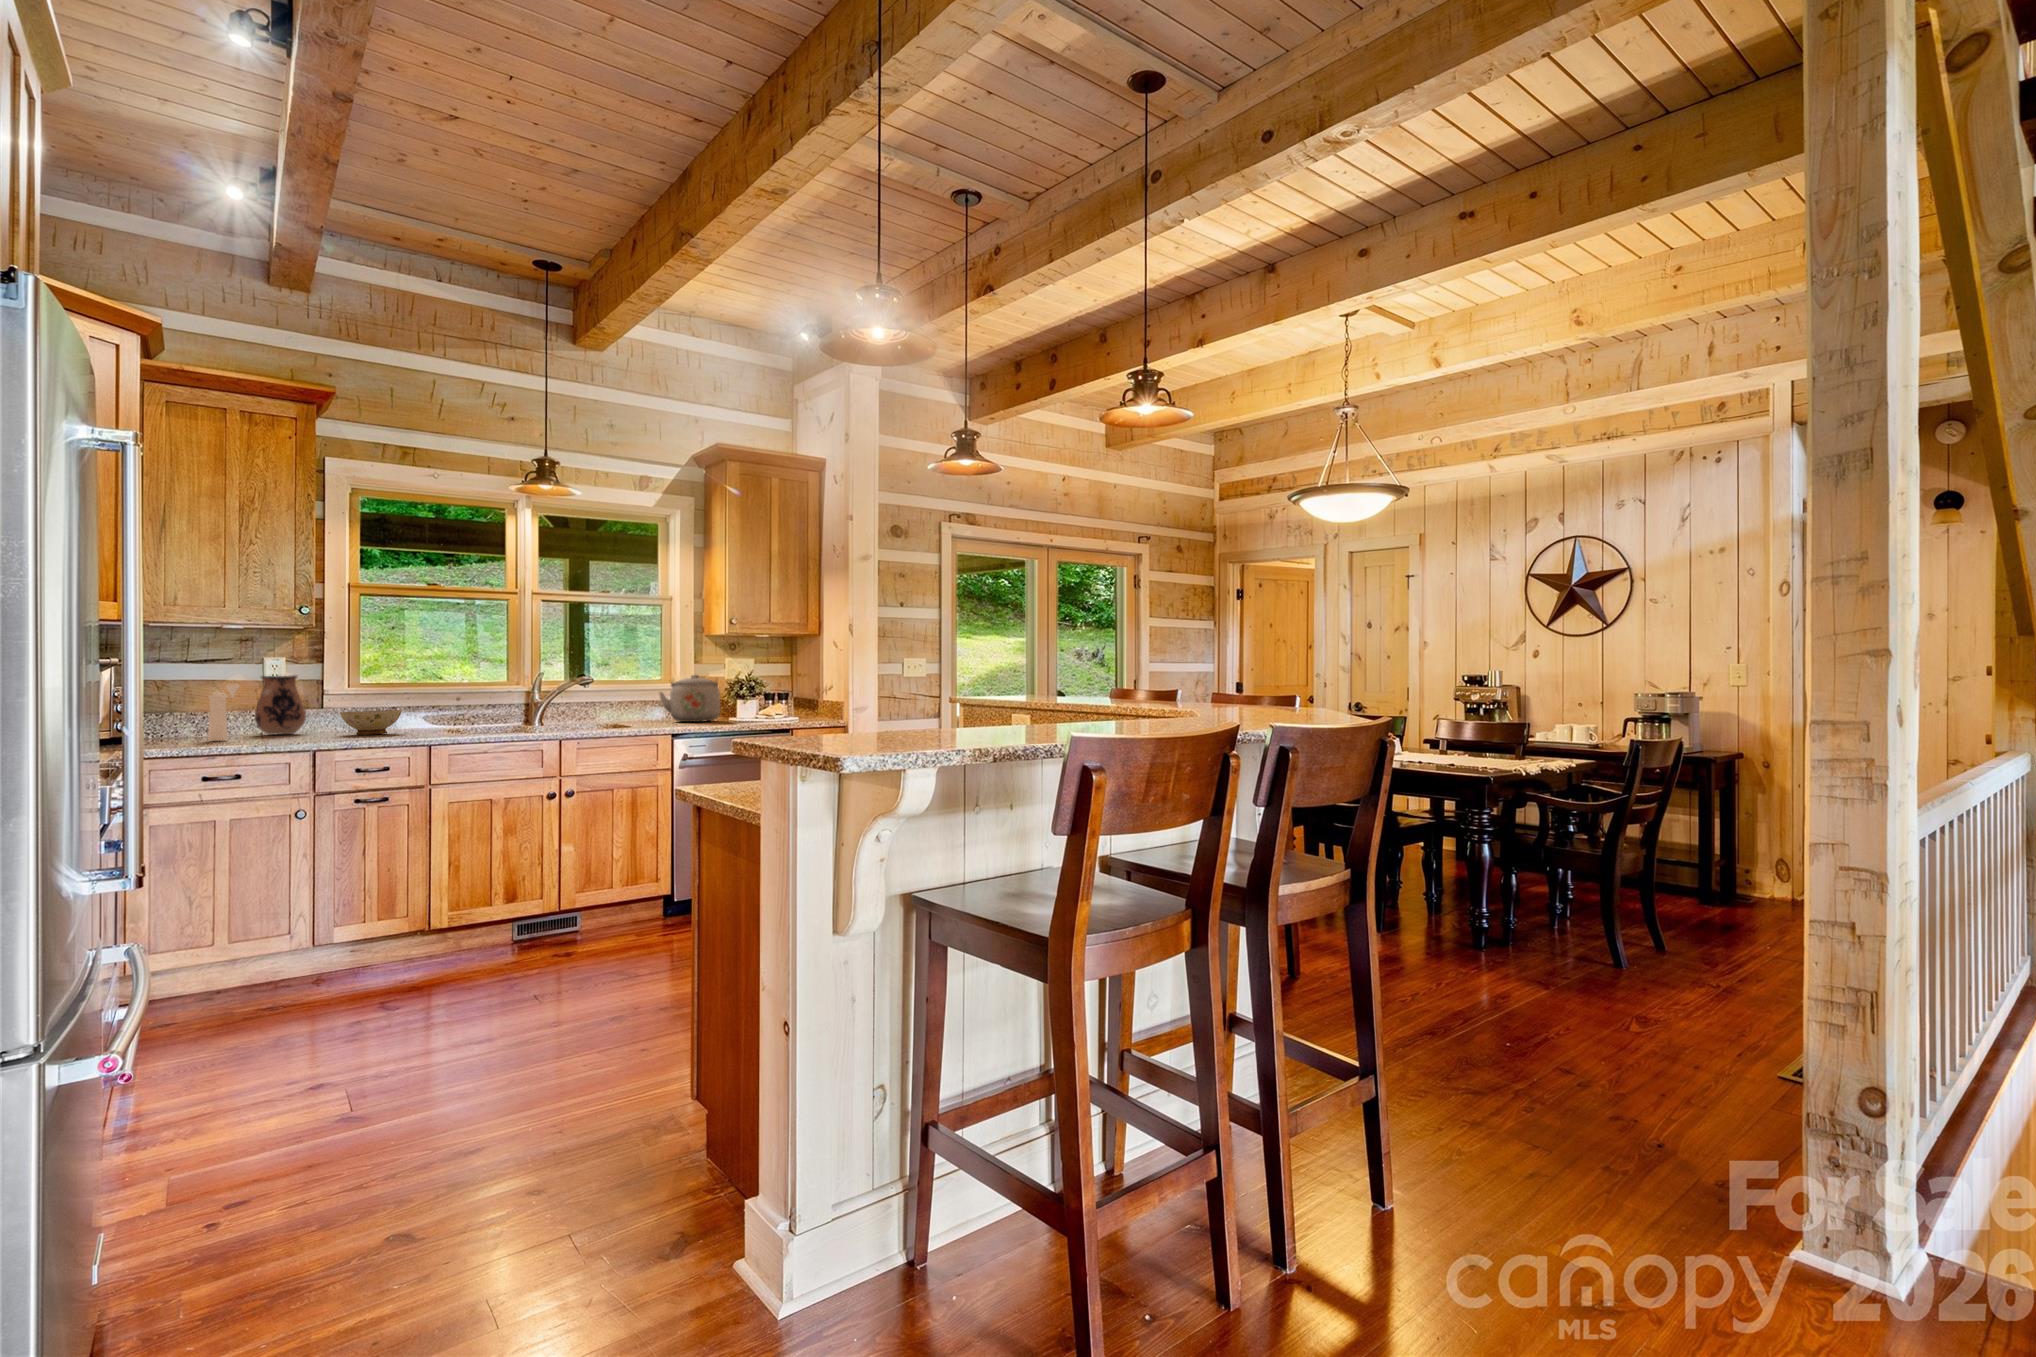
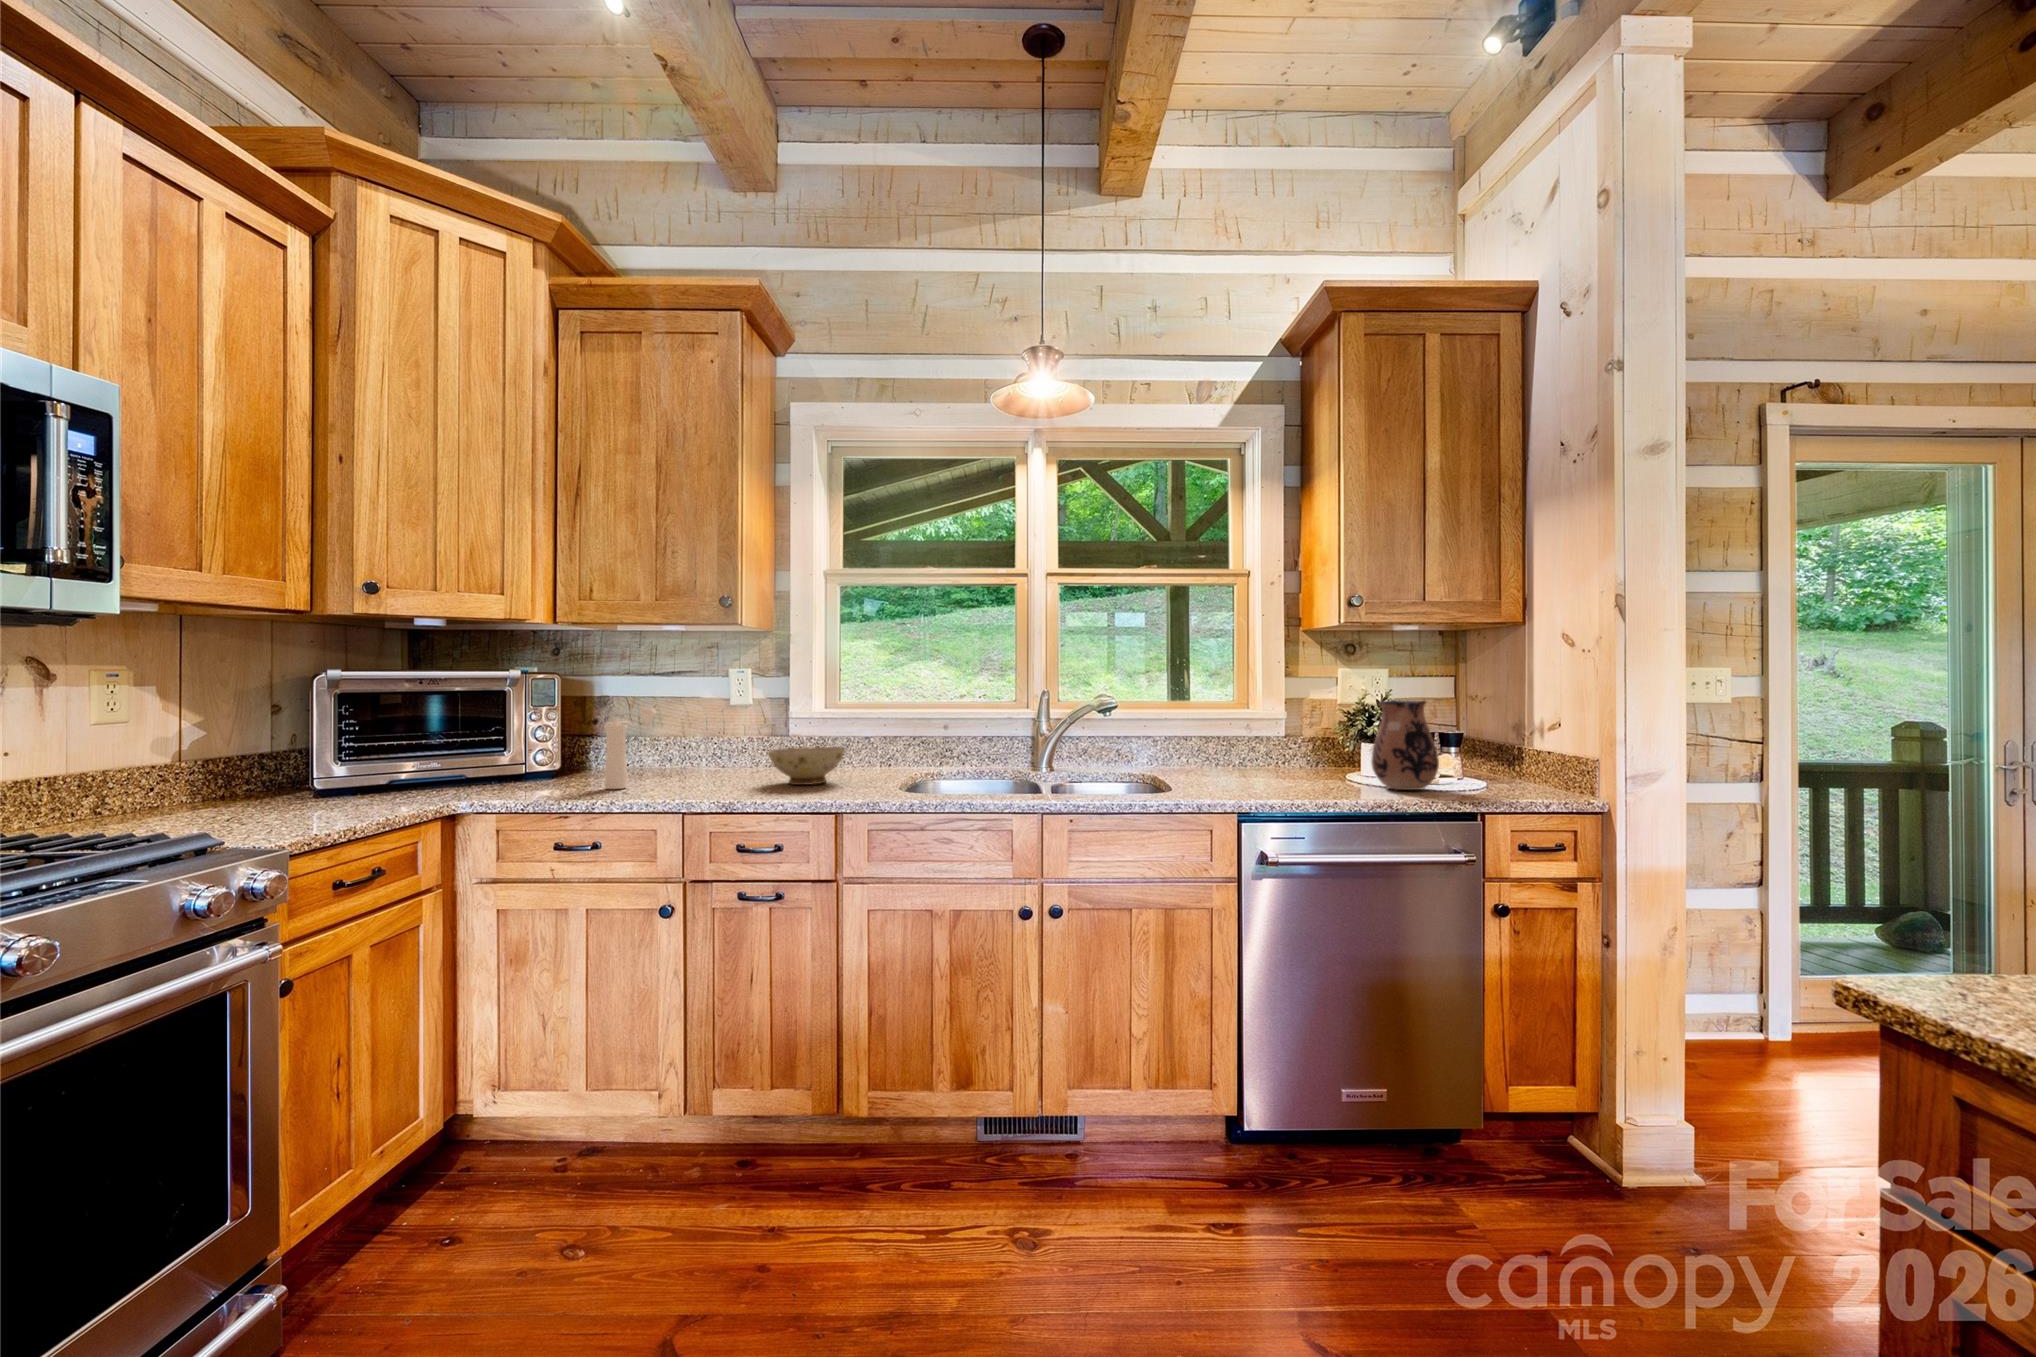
ceramic pitcher: present [255,675,306,734] -> present [1371,700,1439,790]
kettle: present [659,675,720,722] -> none [1227,696,1328,777]

